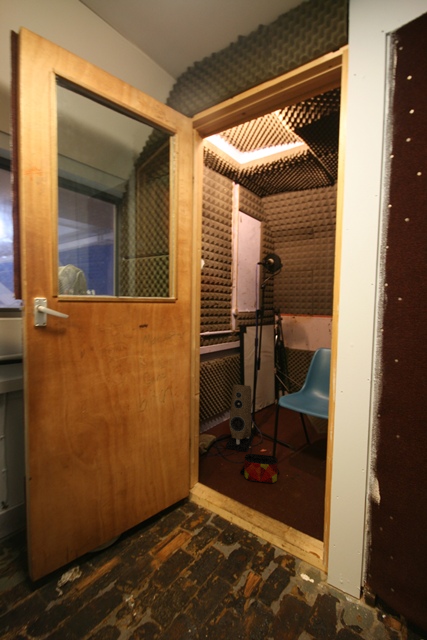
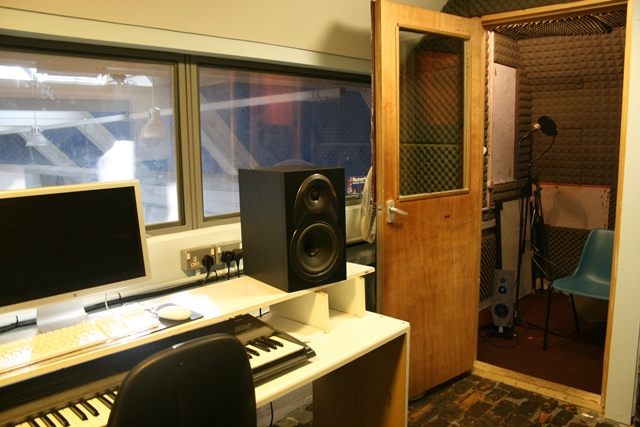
bag: present [240,454,280,484] -> none [512,337,553,364]

